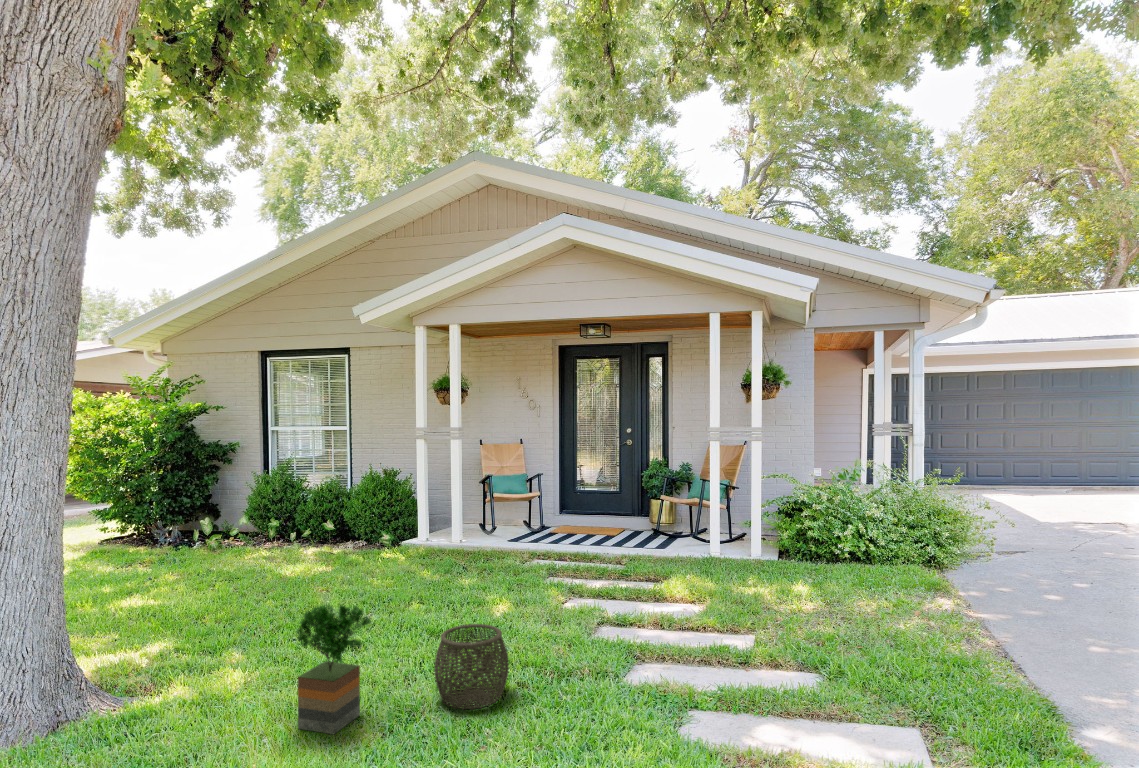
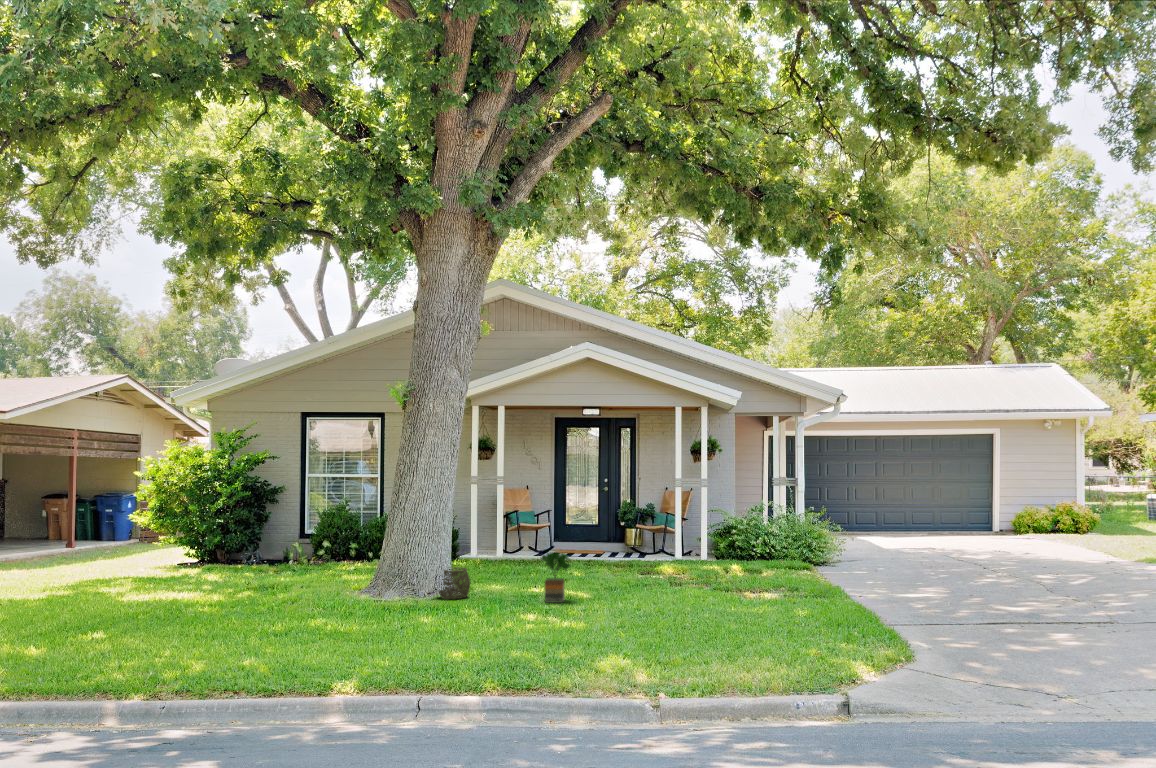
woven basket: present [434,624,509,710] -> present [439,567,470,599]

